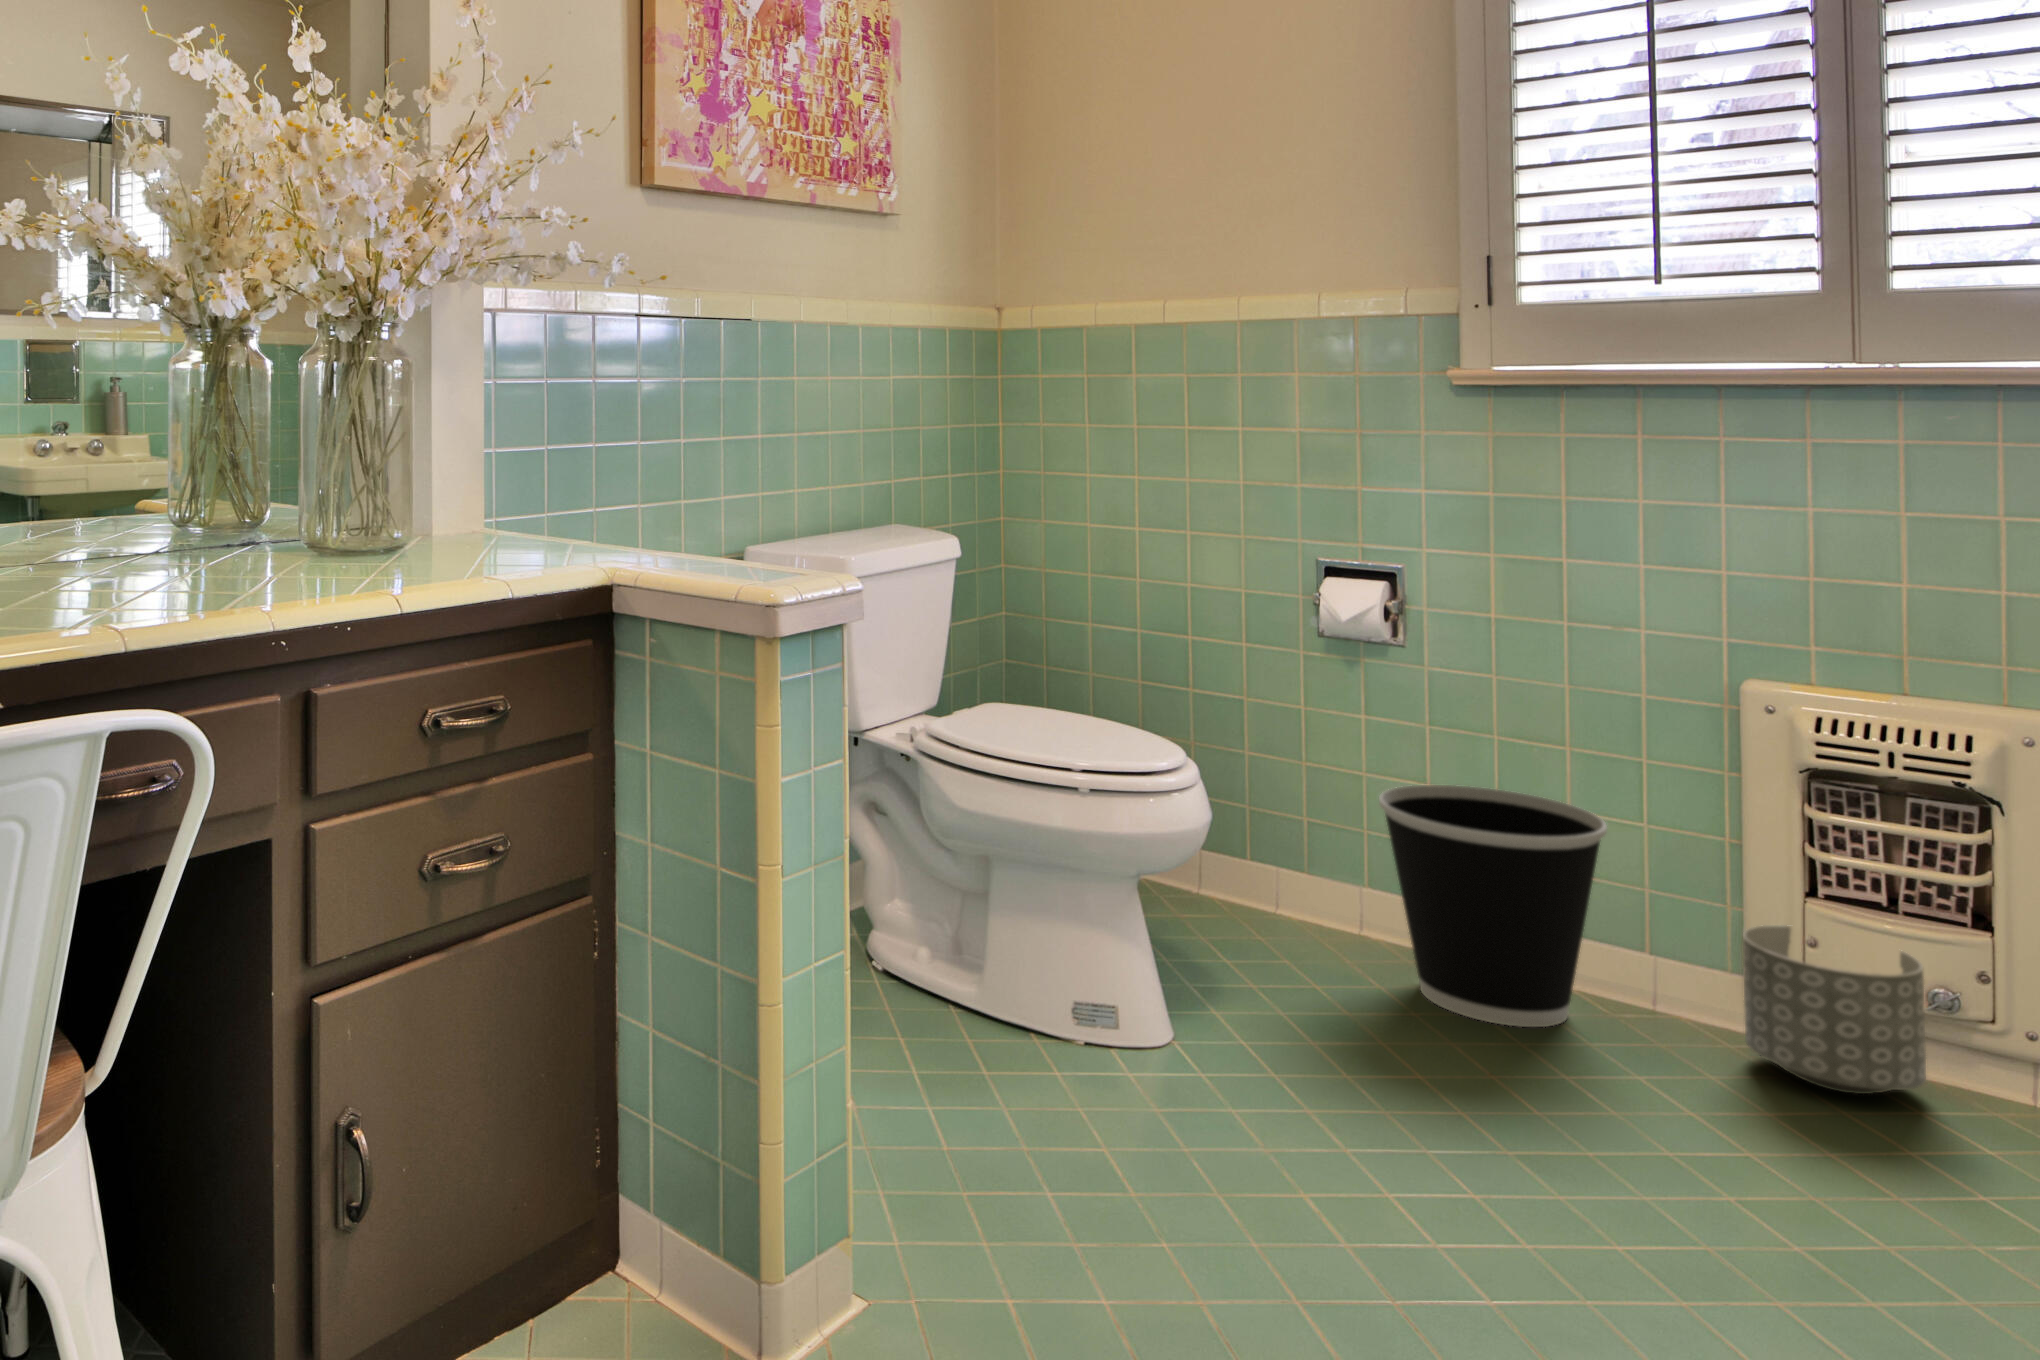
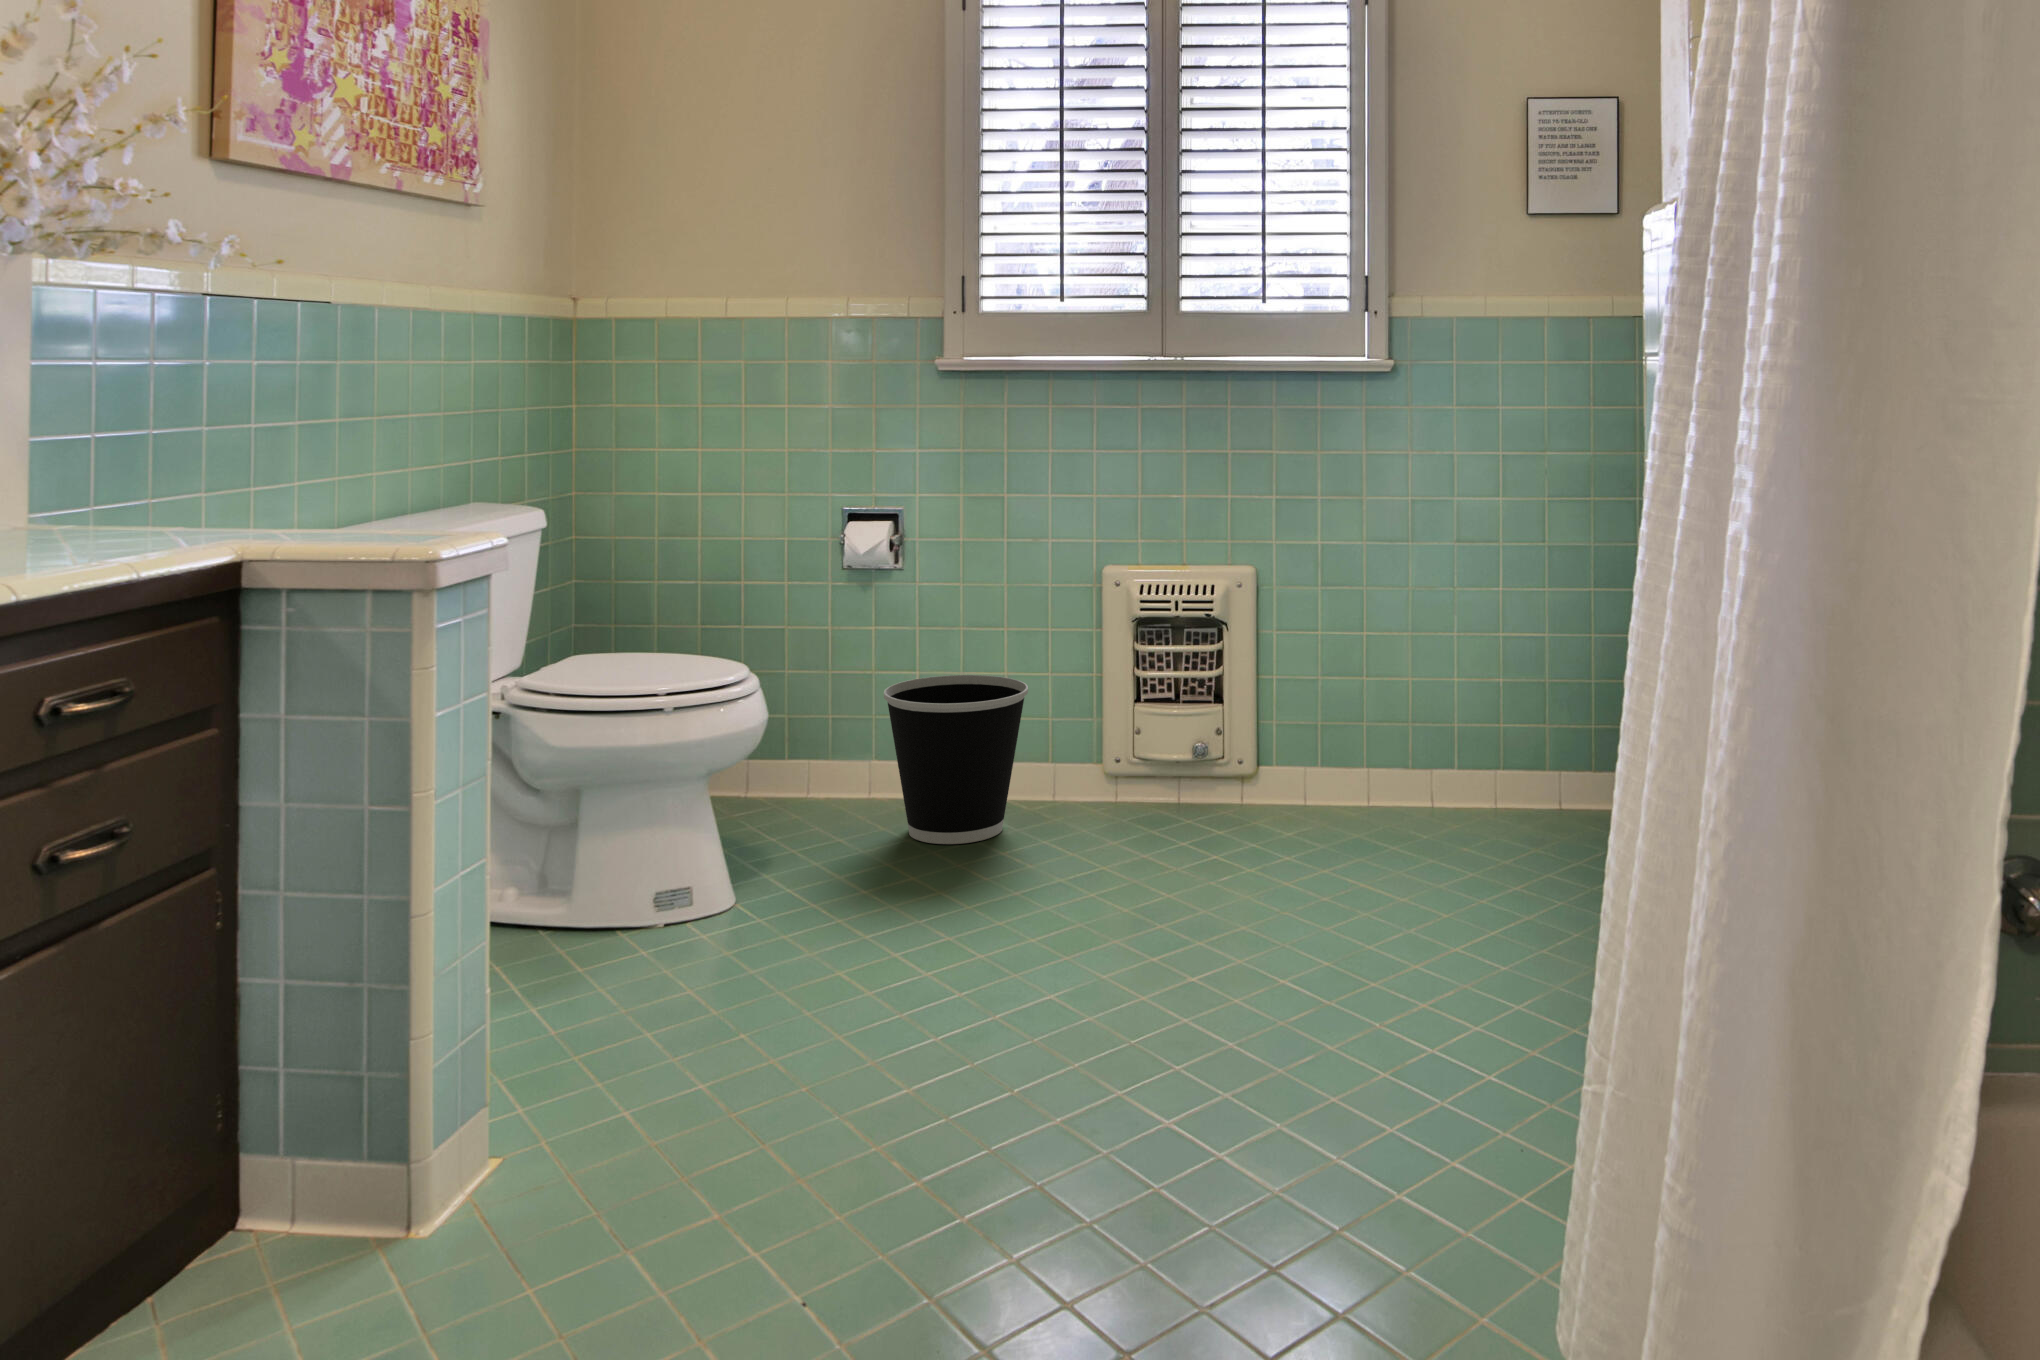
planter: present [1743,925,1926,1094] -> none [1102,734,1191,835]

